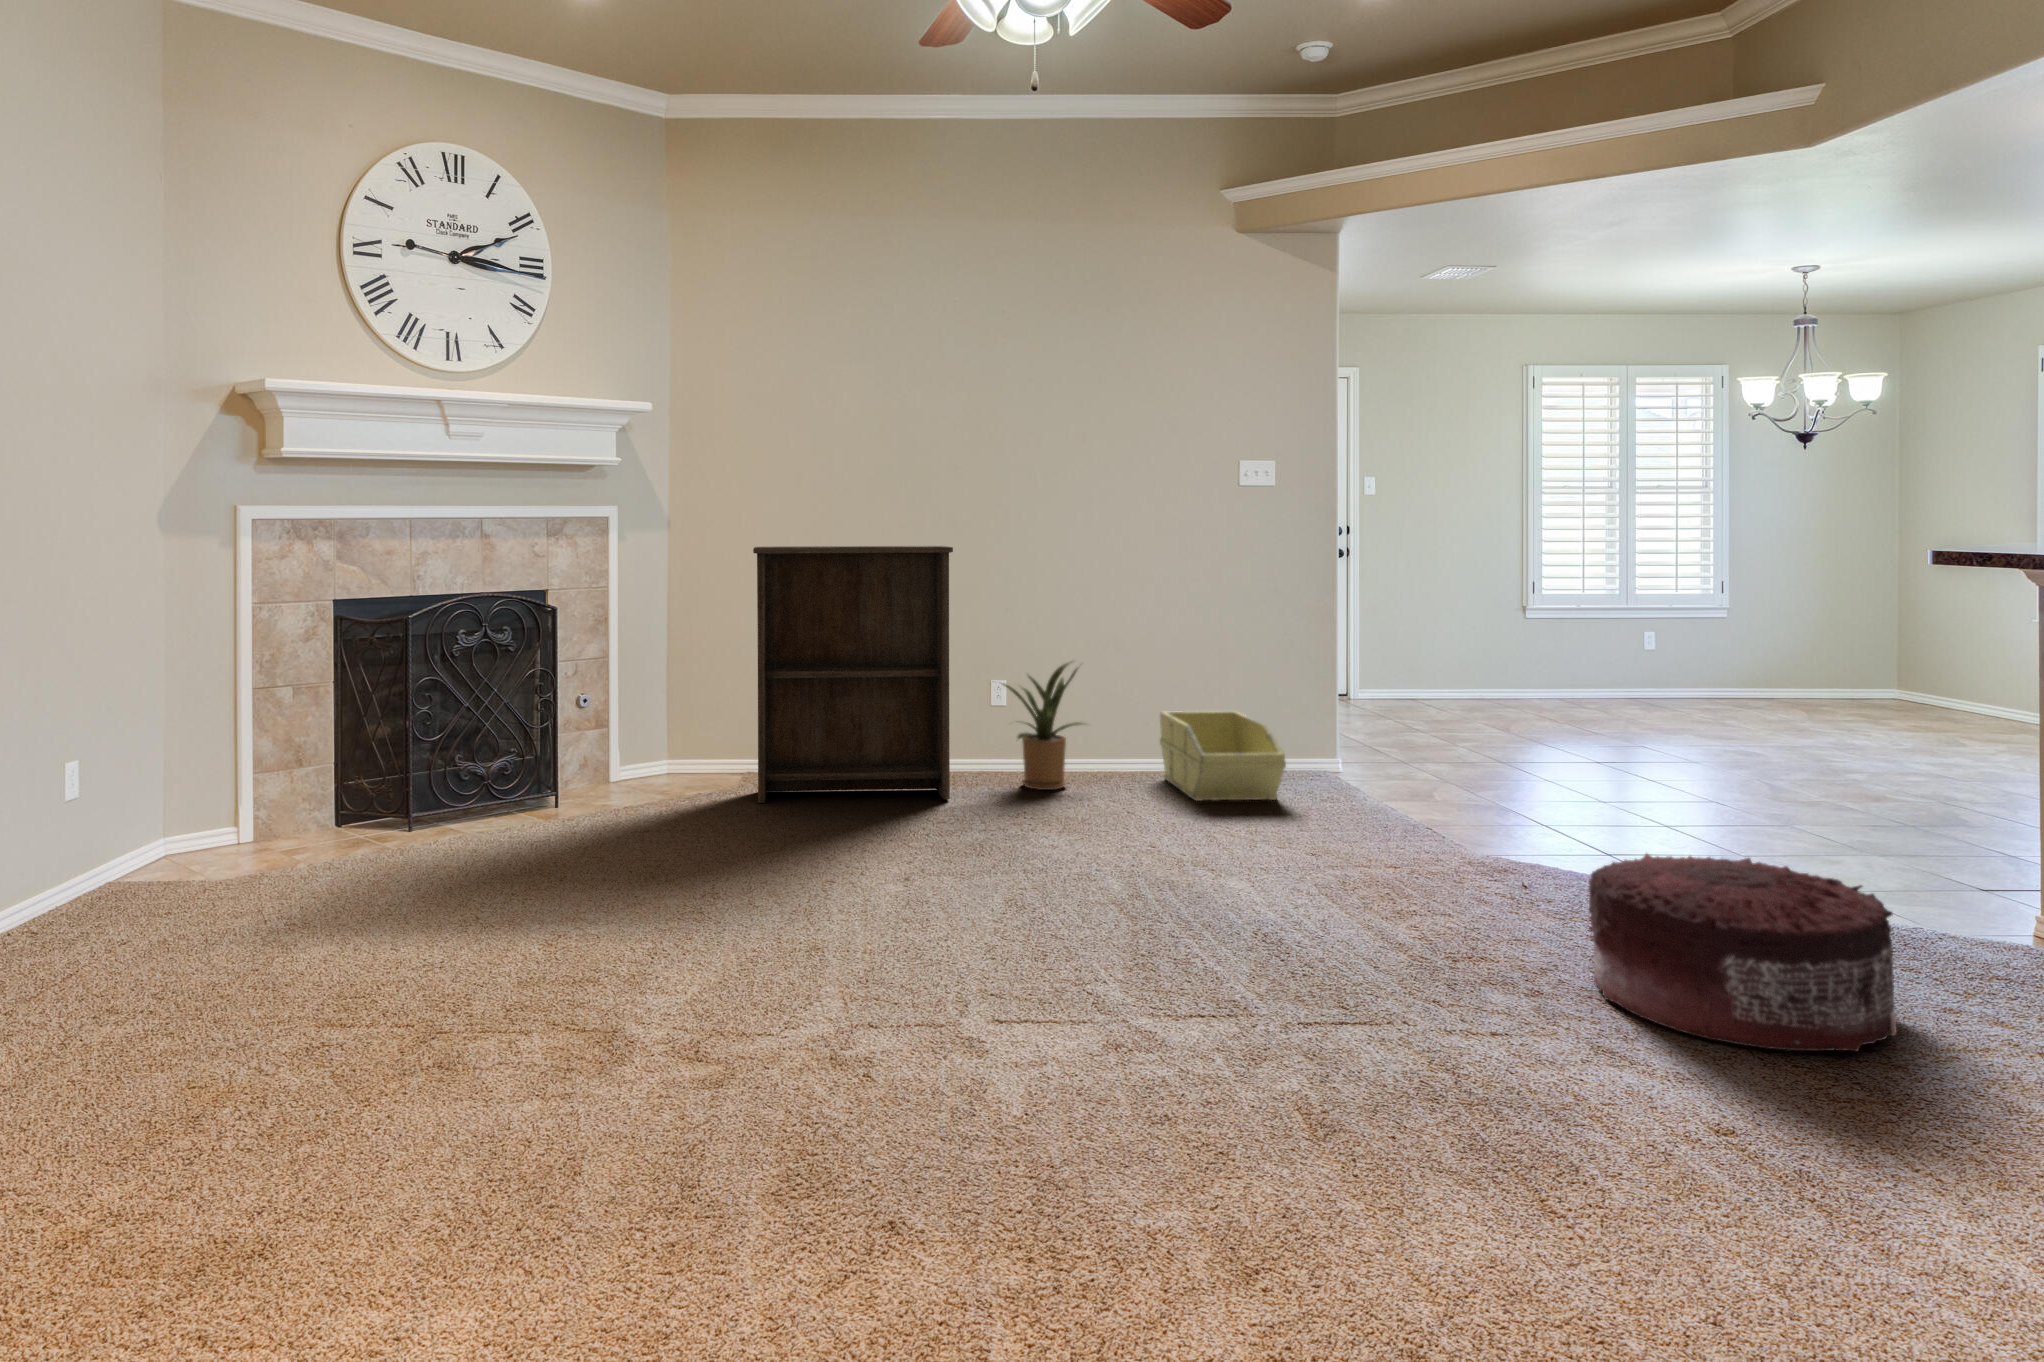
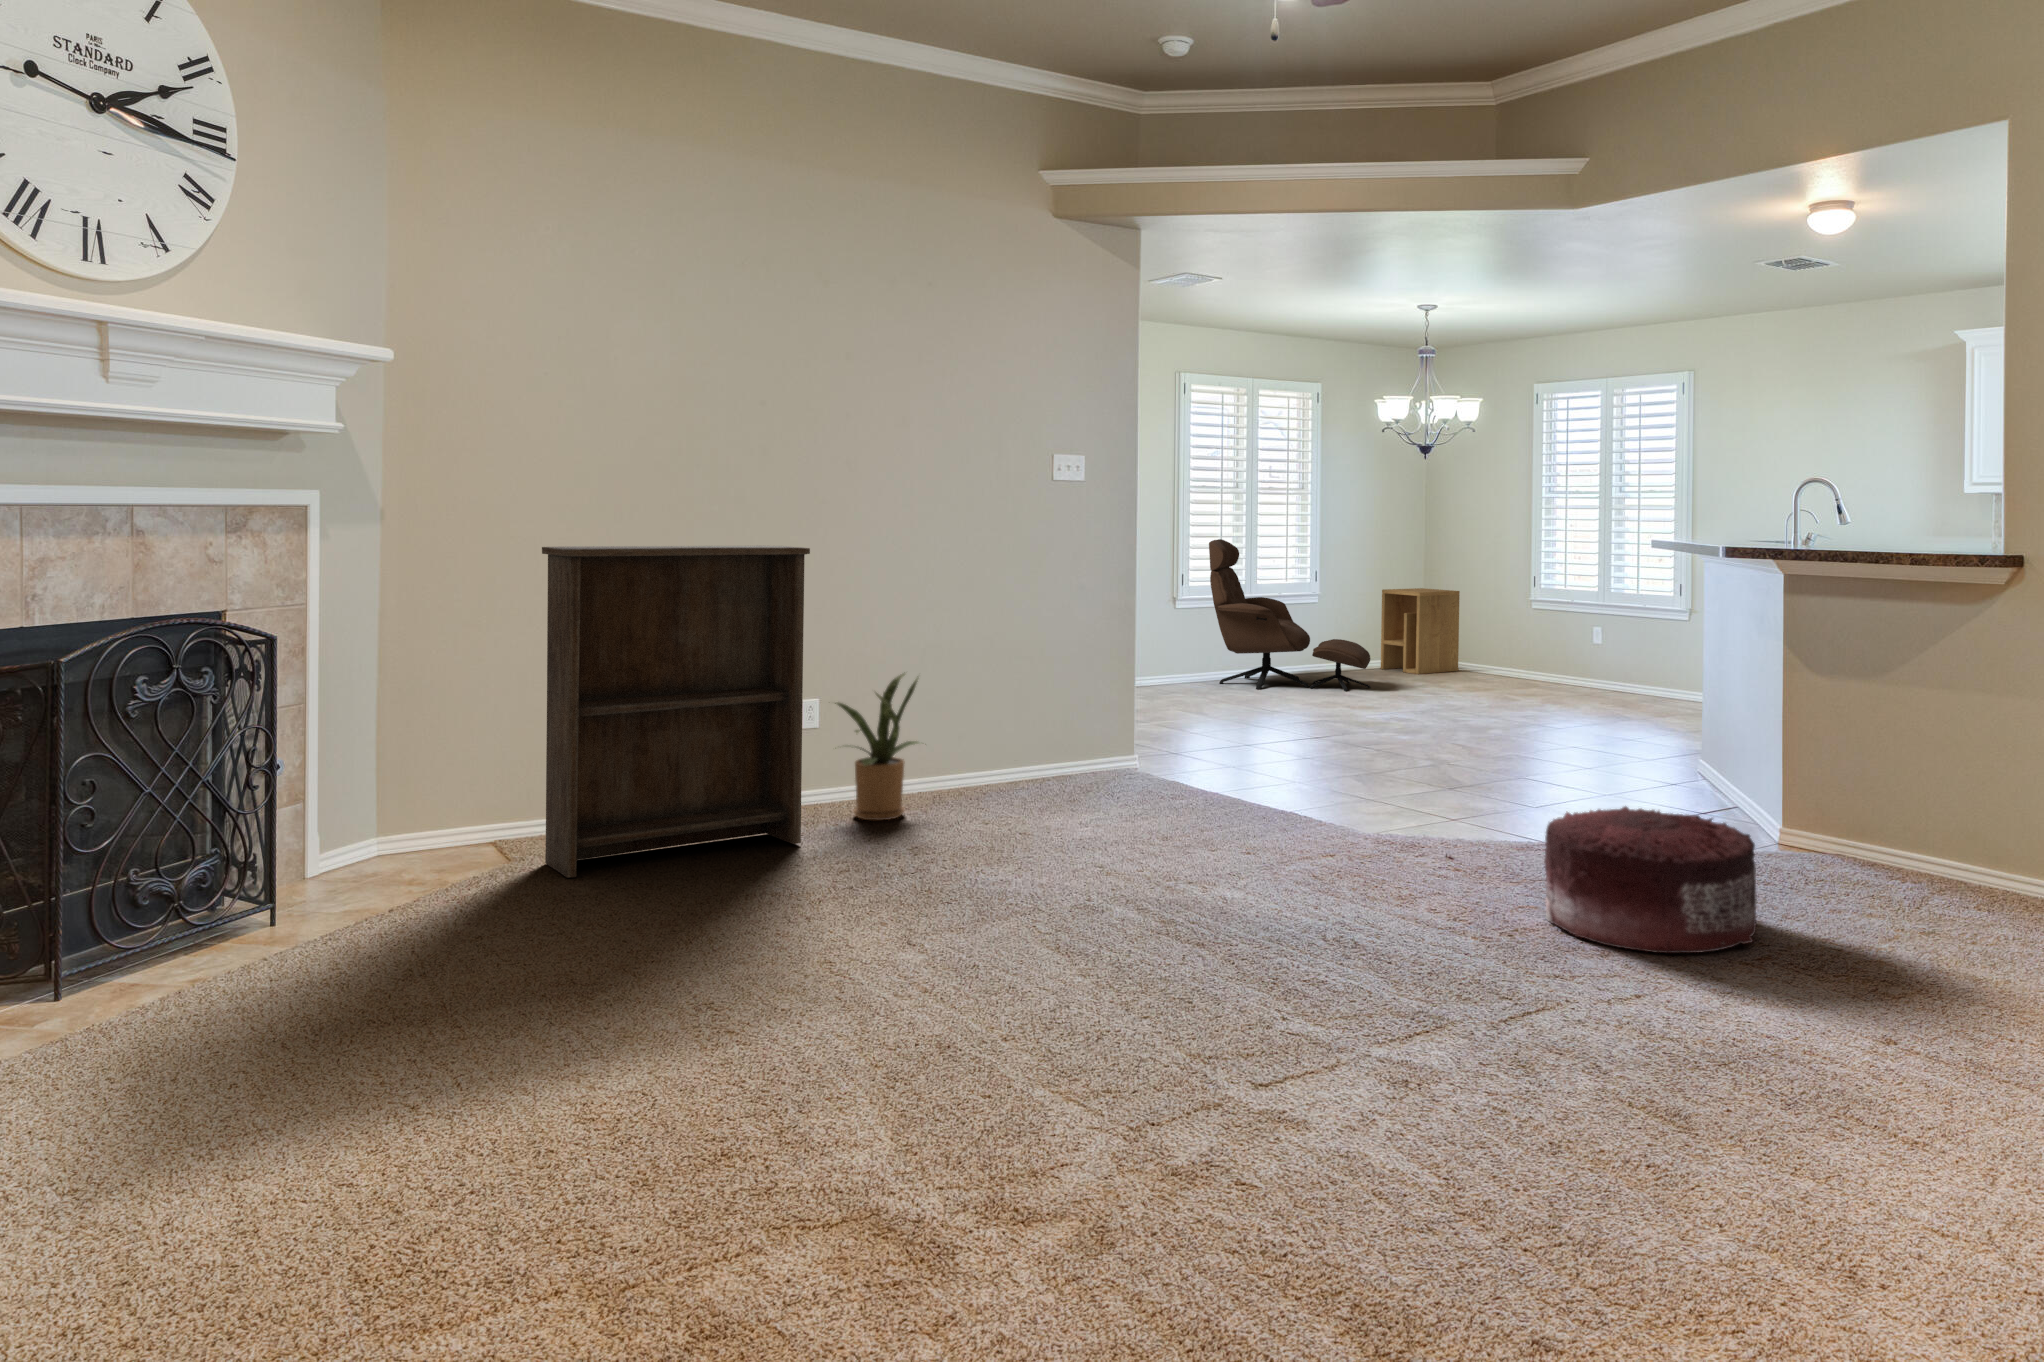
lounge chair: none [1554,545,1773,717] -> present [1209,539,1371,691]
side table: none [1820,603,1938,705] -> present [1381,588,1460,674]
storage bin: present [1160,711,1286,801] -> none [979,716,1132,813]

